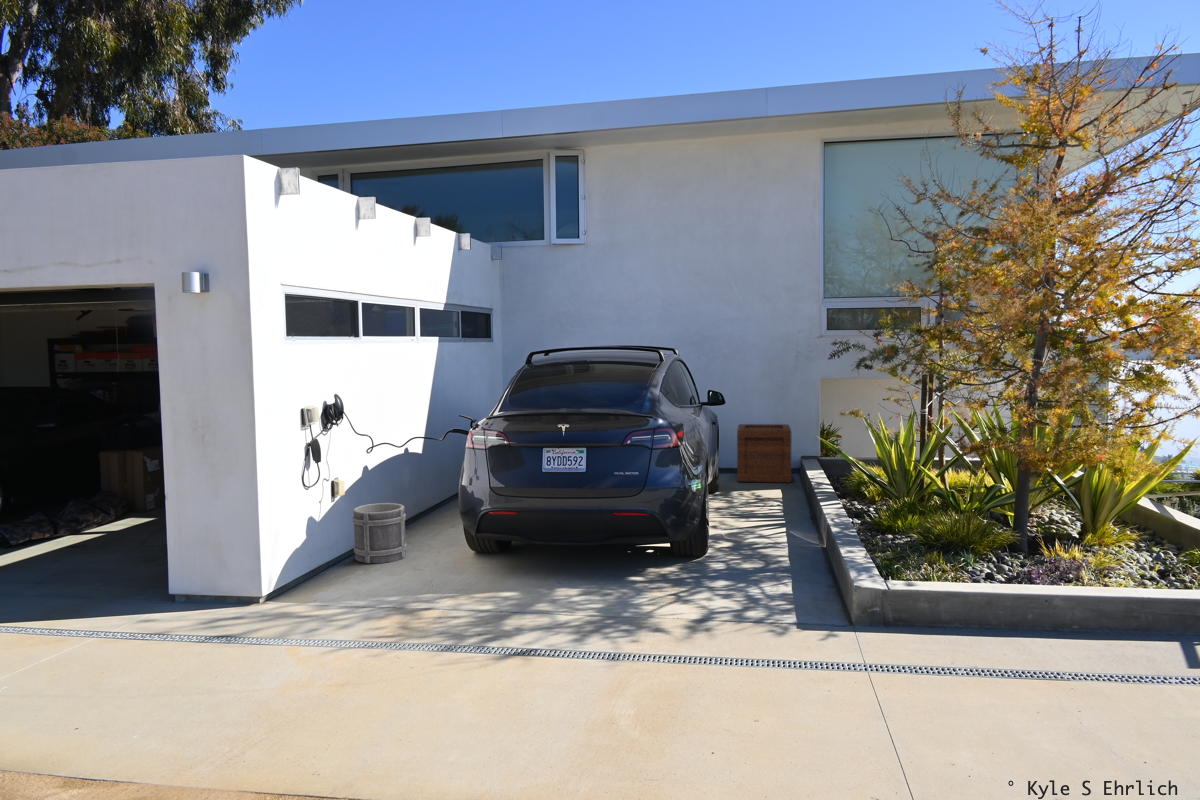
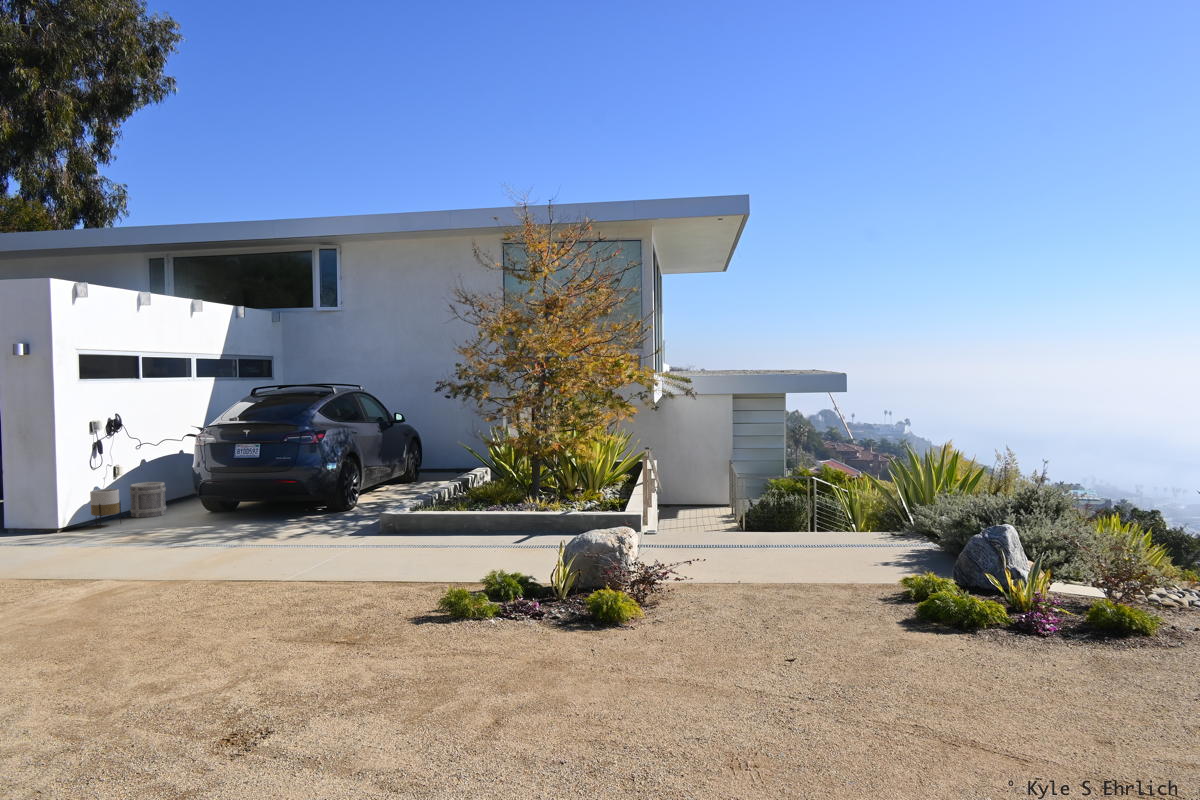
wooden crate: present [737,424,791,483] -> none [432,437,477,476]
planter: none [305,520,352,590] -> present [90,489,121,528]

